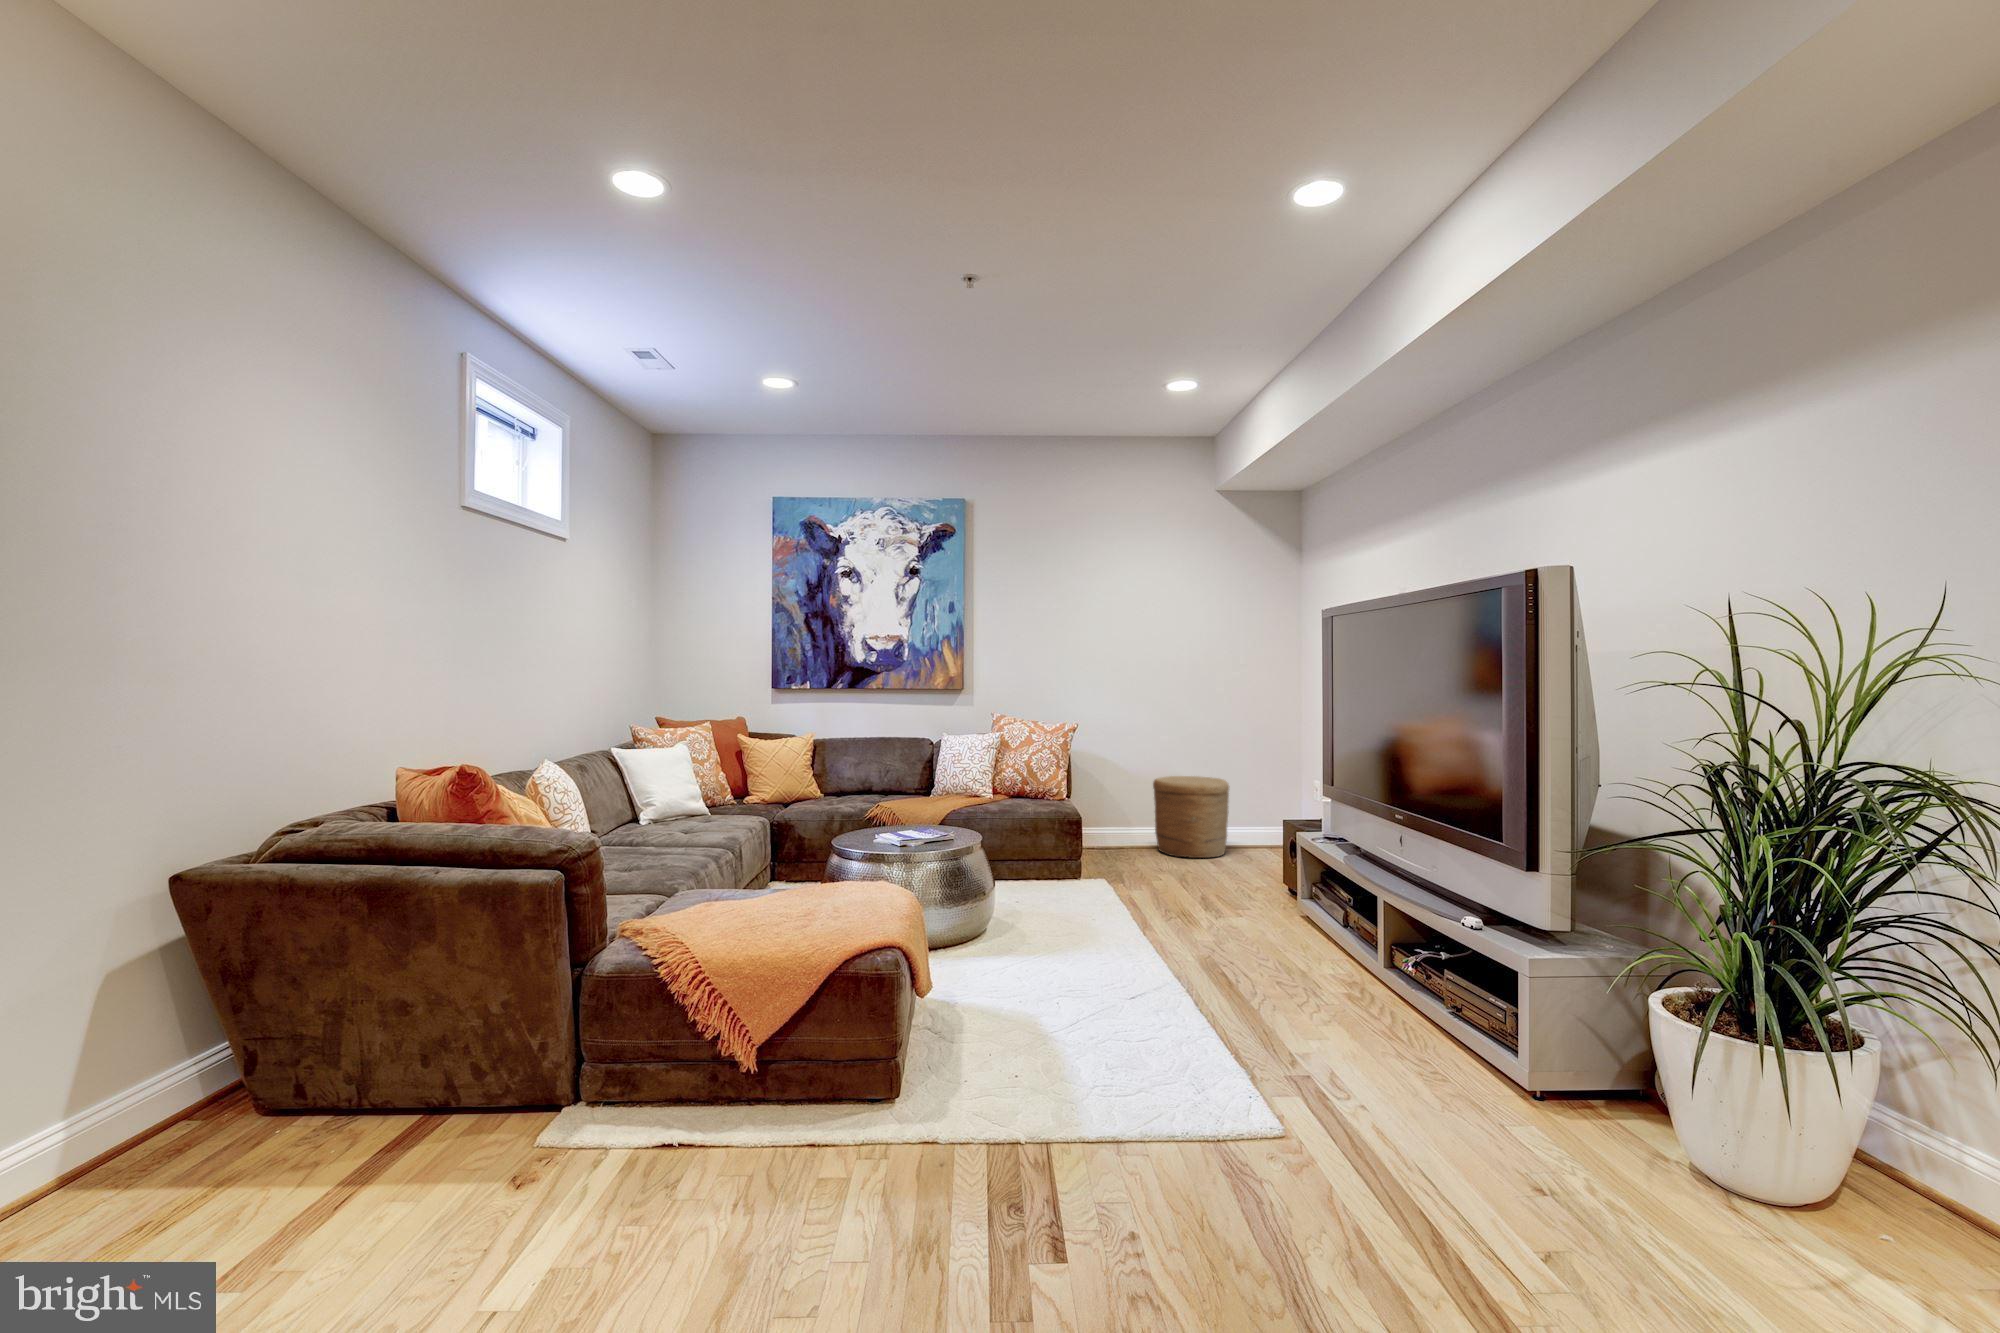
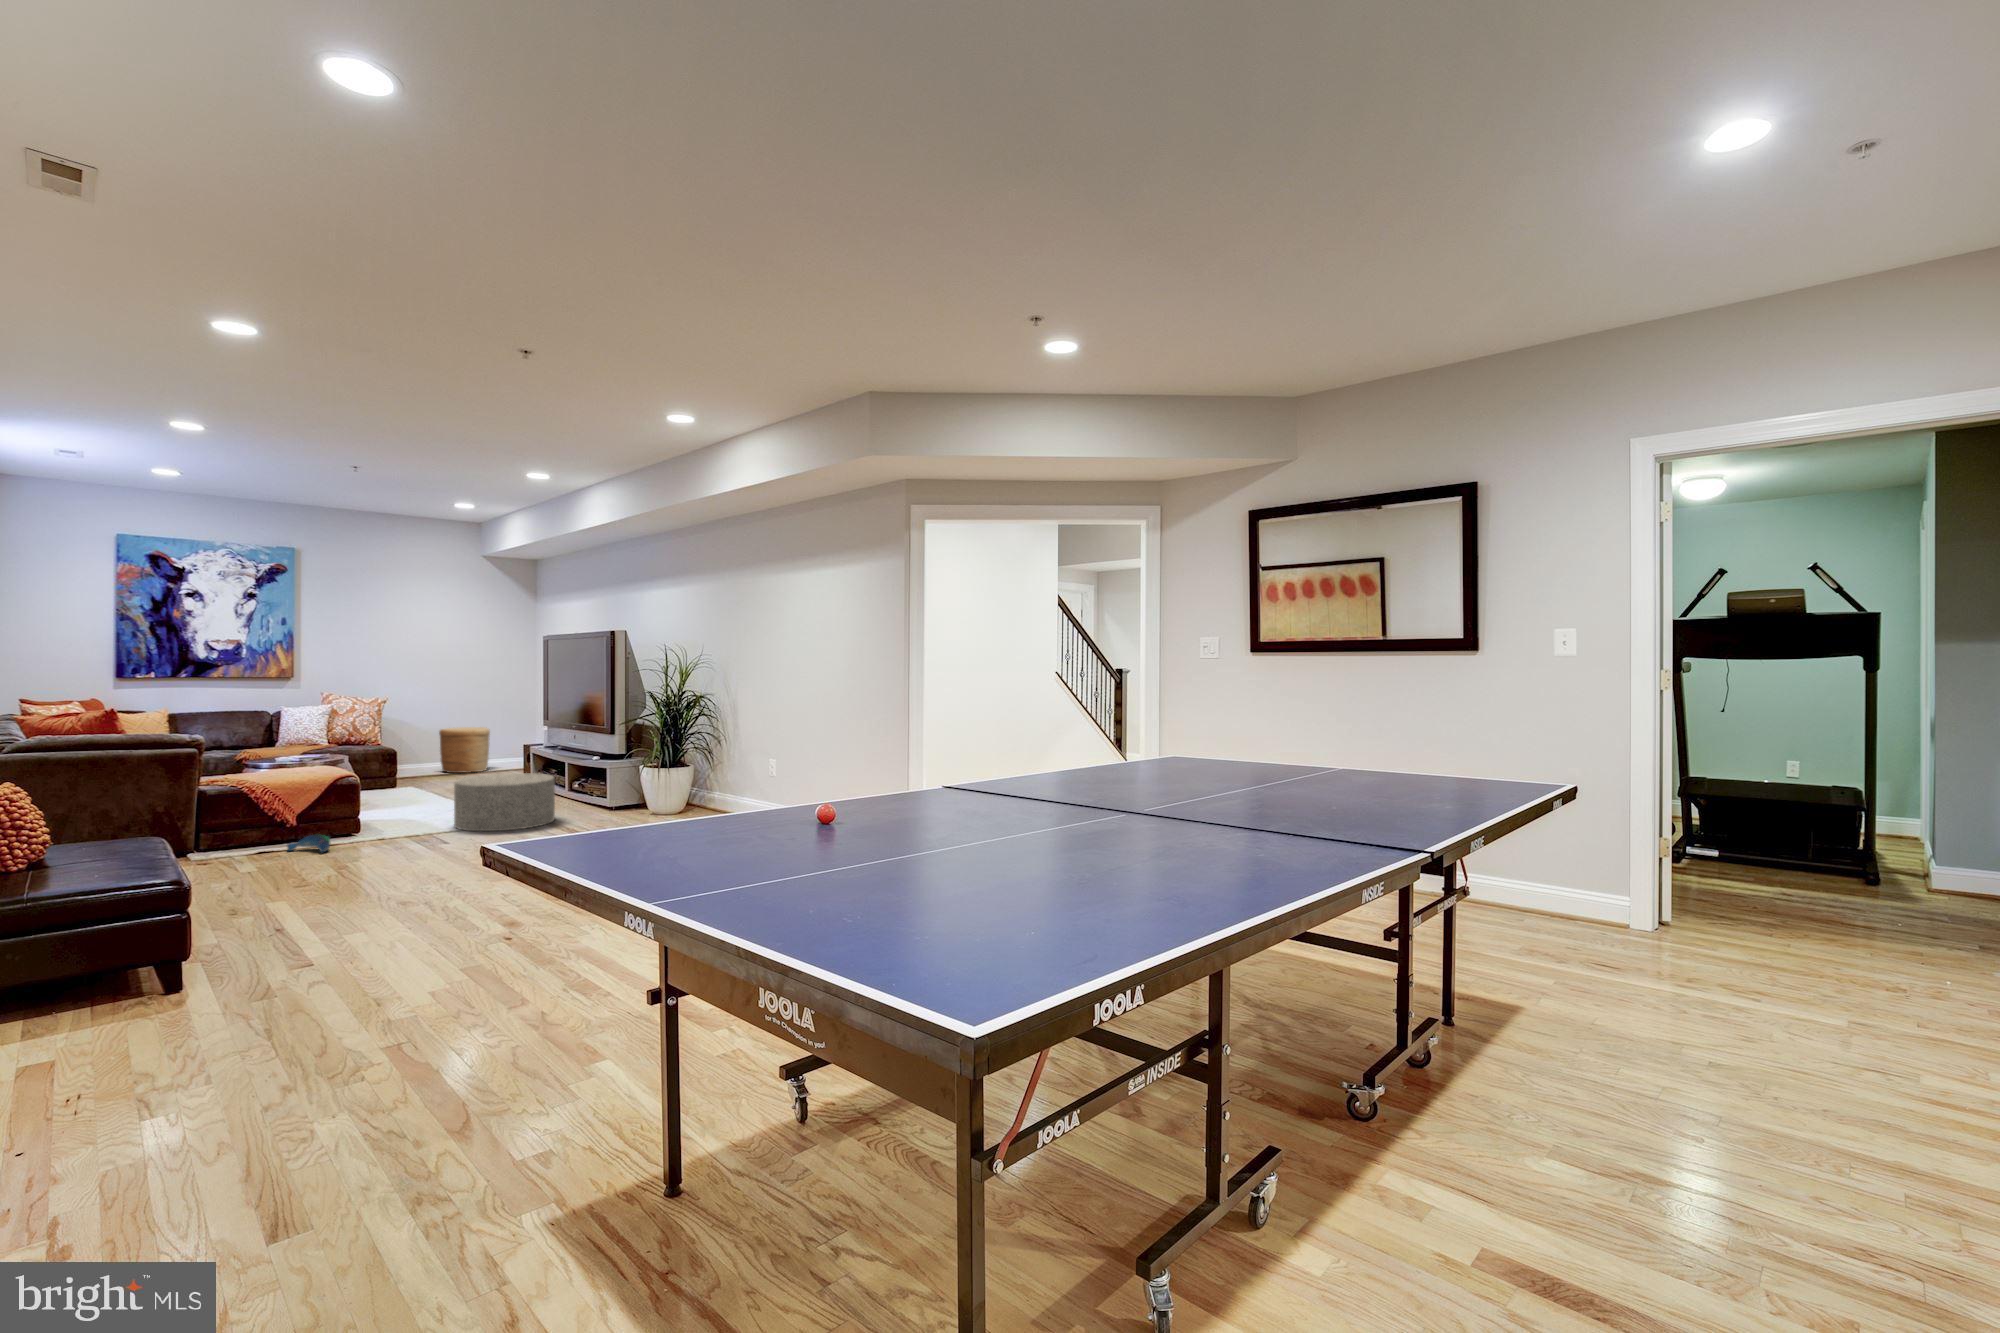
ottoman: none [1078,959,1365,1229] -> present [454,773,555,831]
plush toy: none [632,1139,725,1238] -> present [287,834,331,852]

